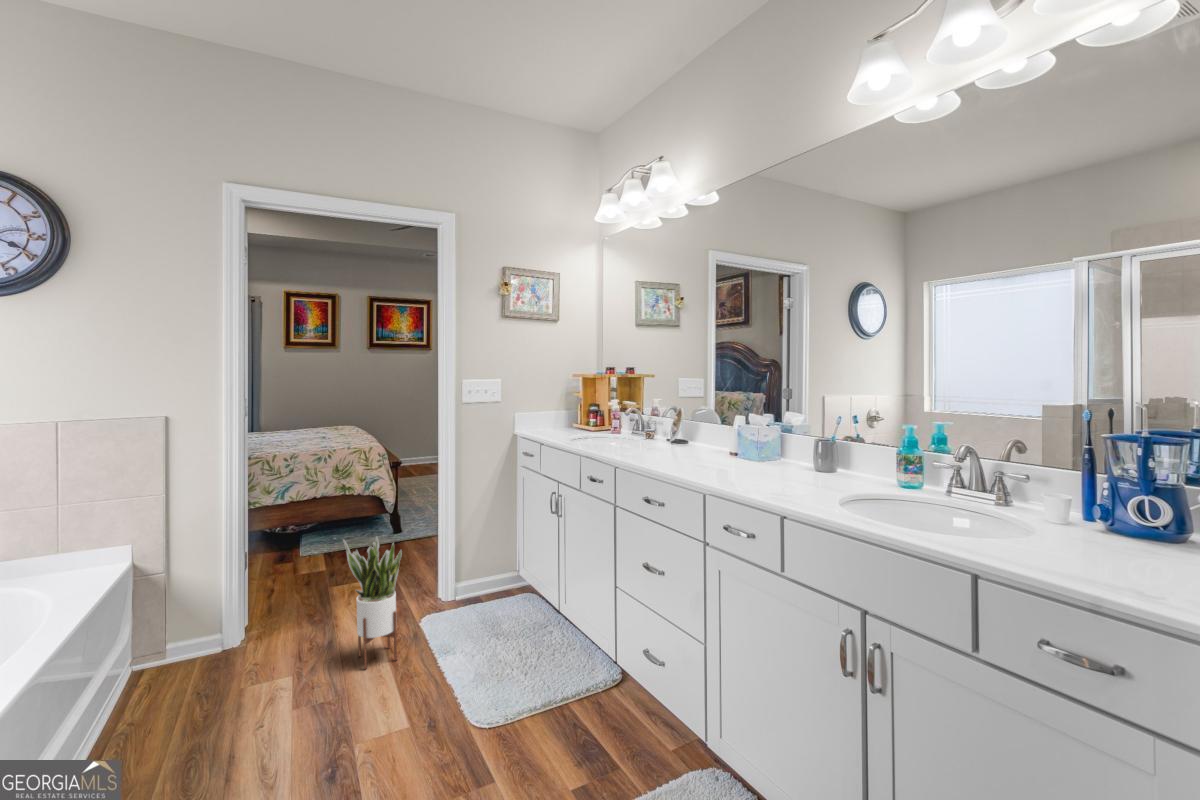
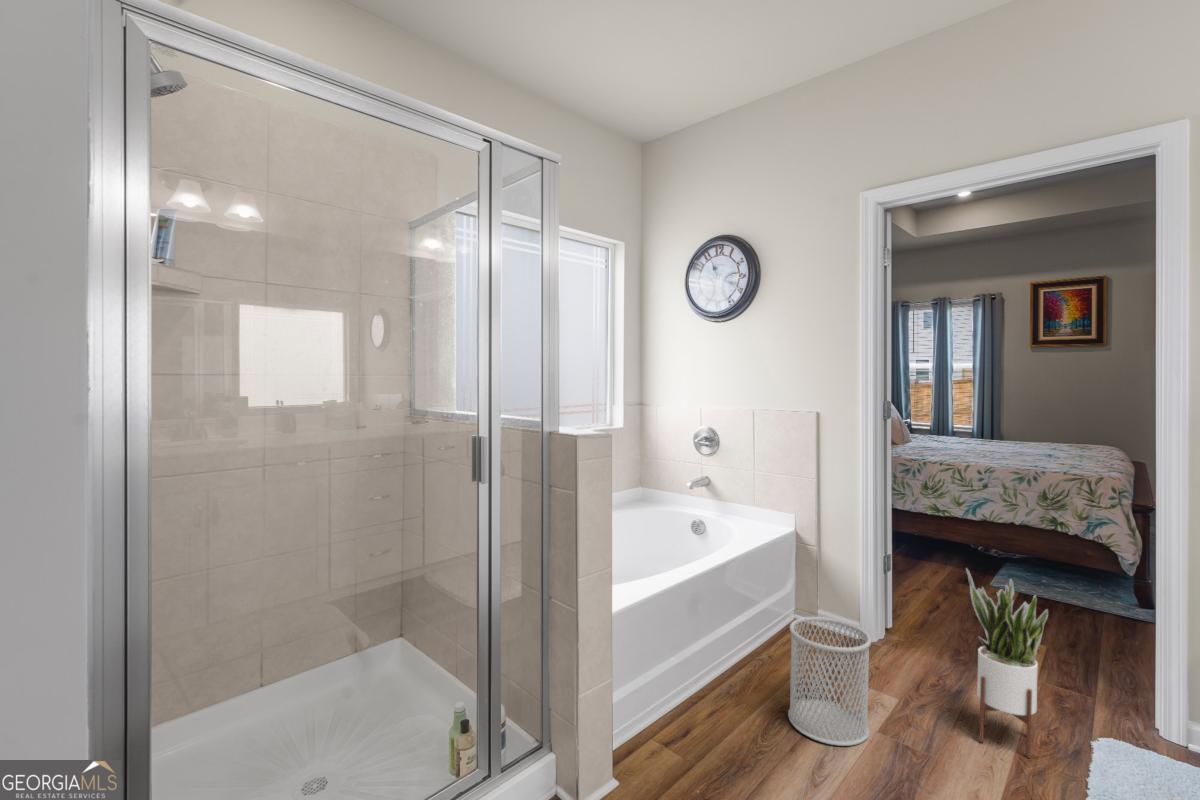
wastebasket: none [193,626,287,759] -> present [788,617,871,746]

